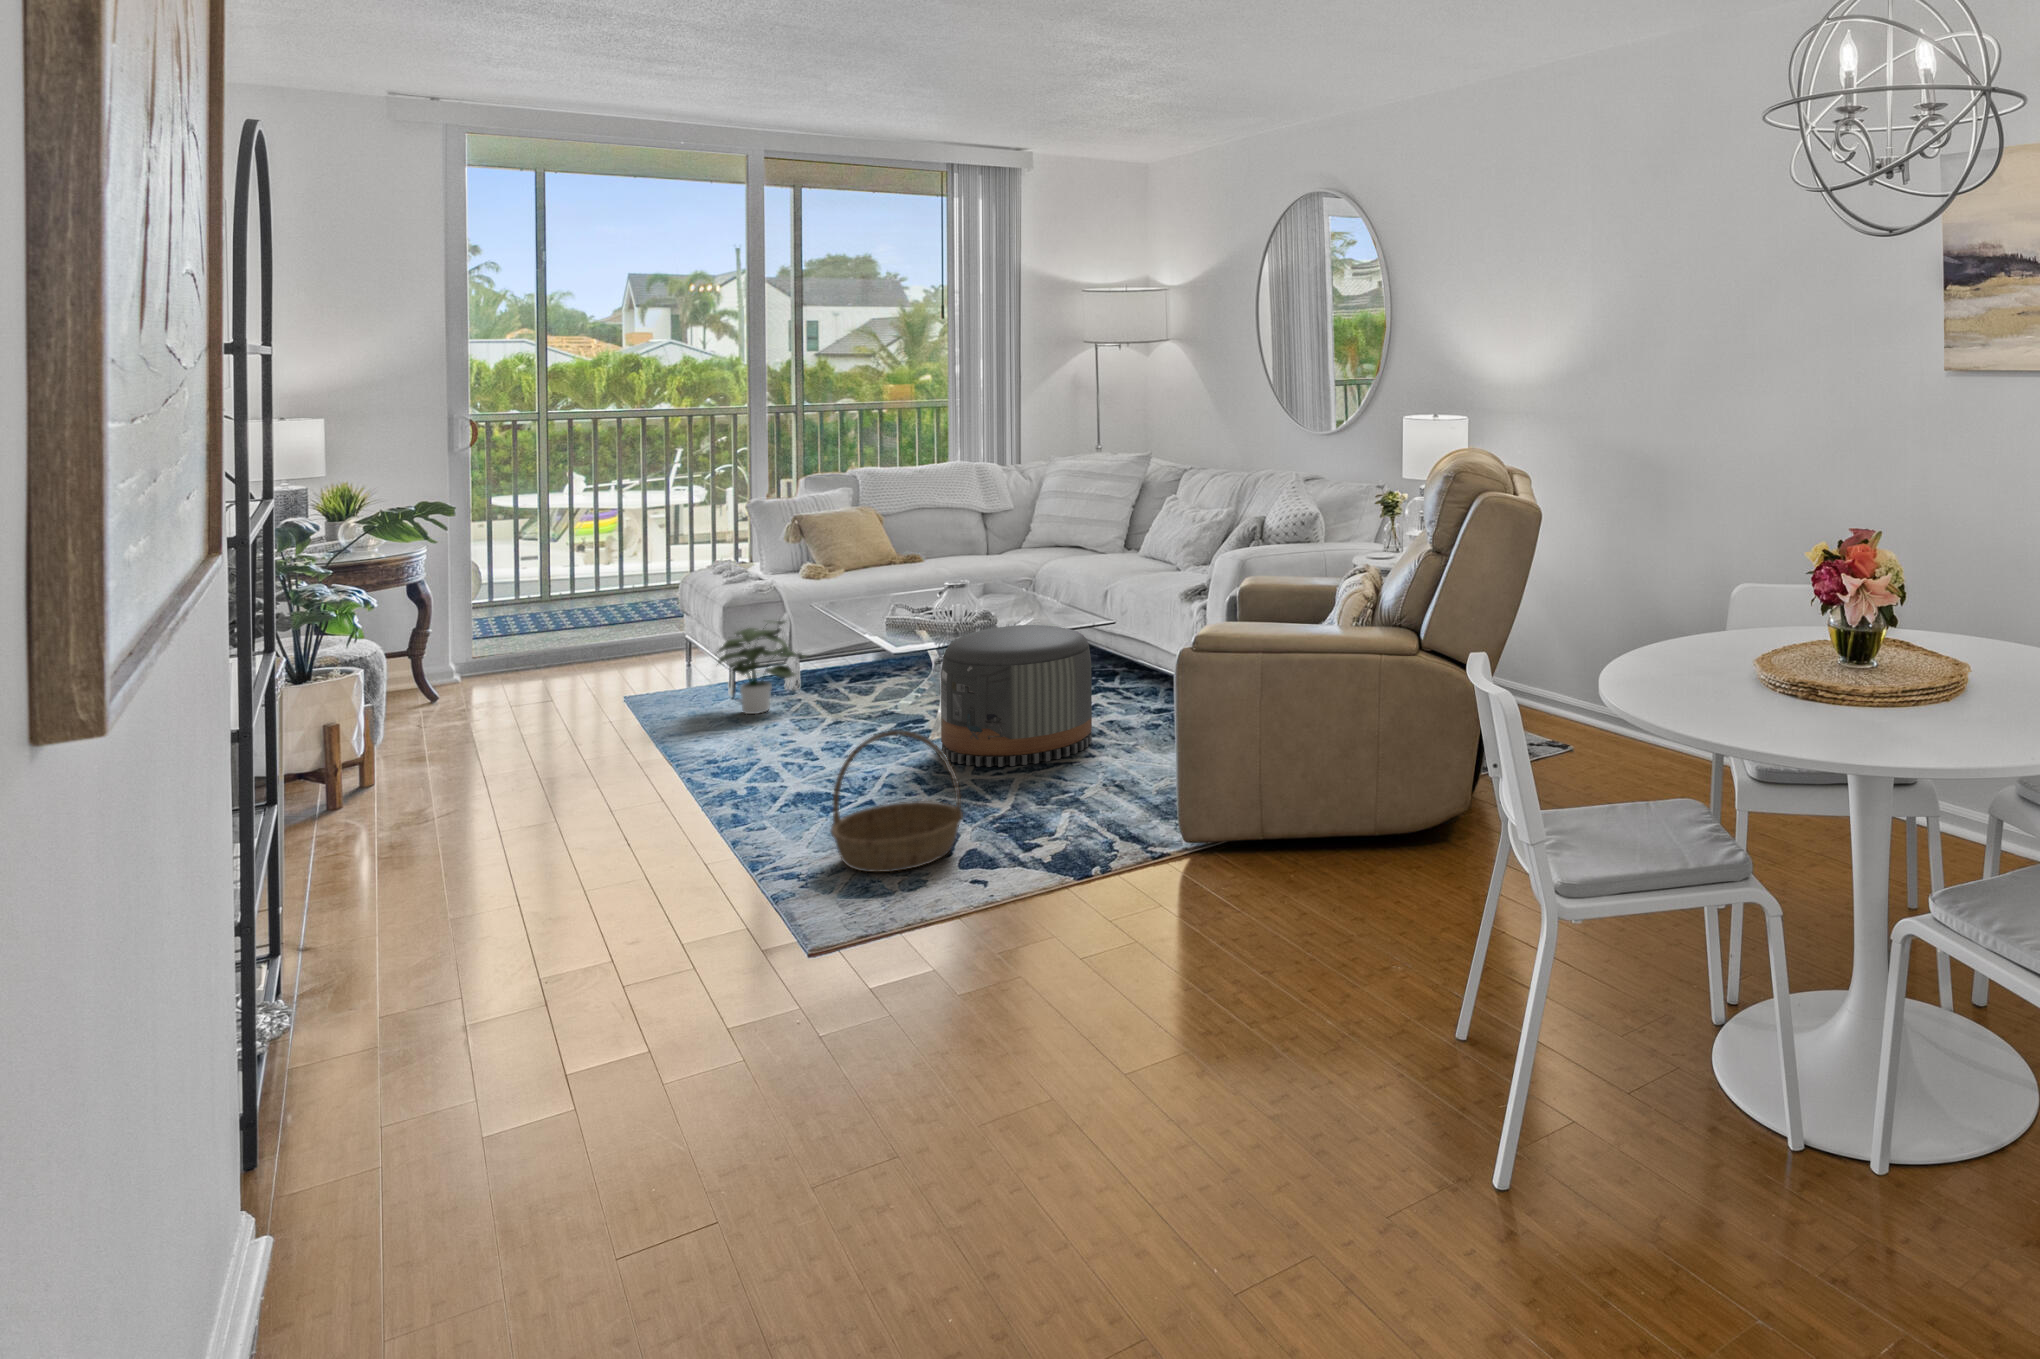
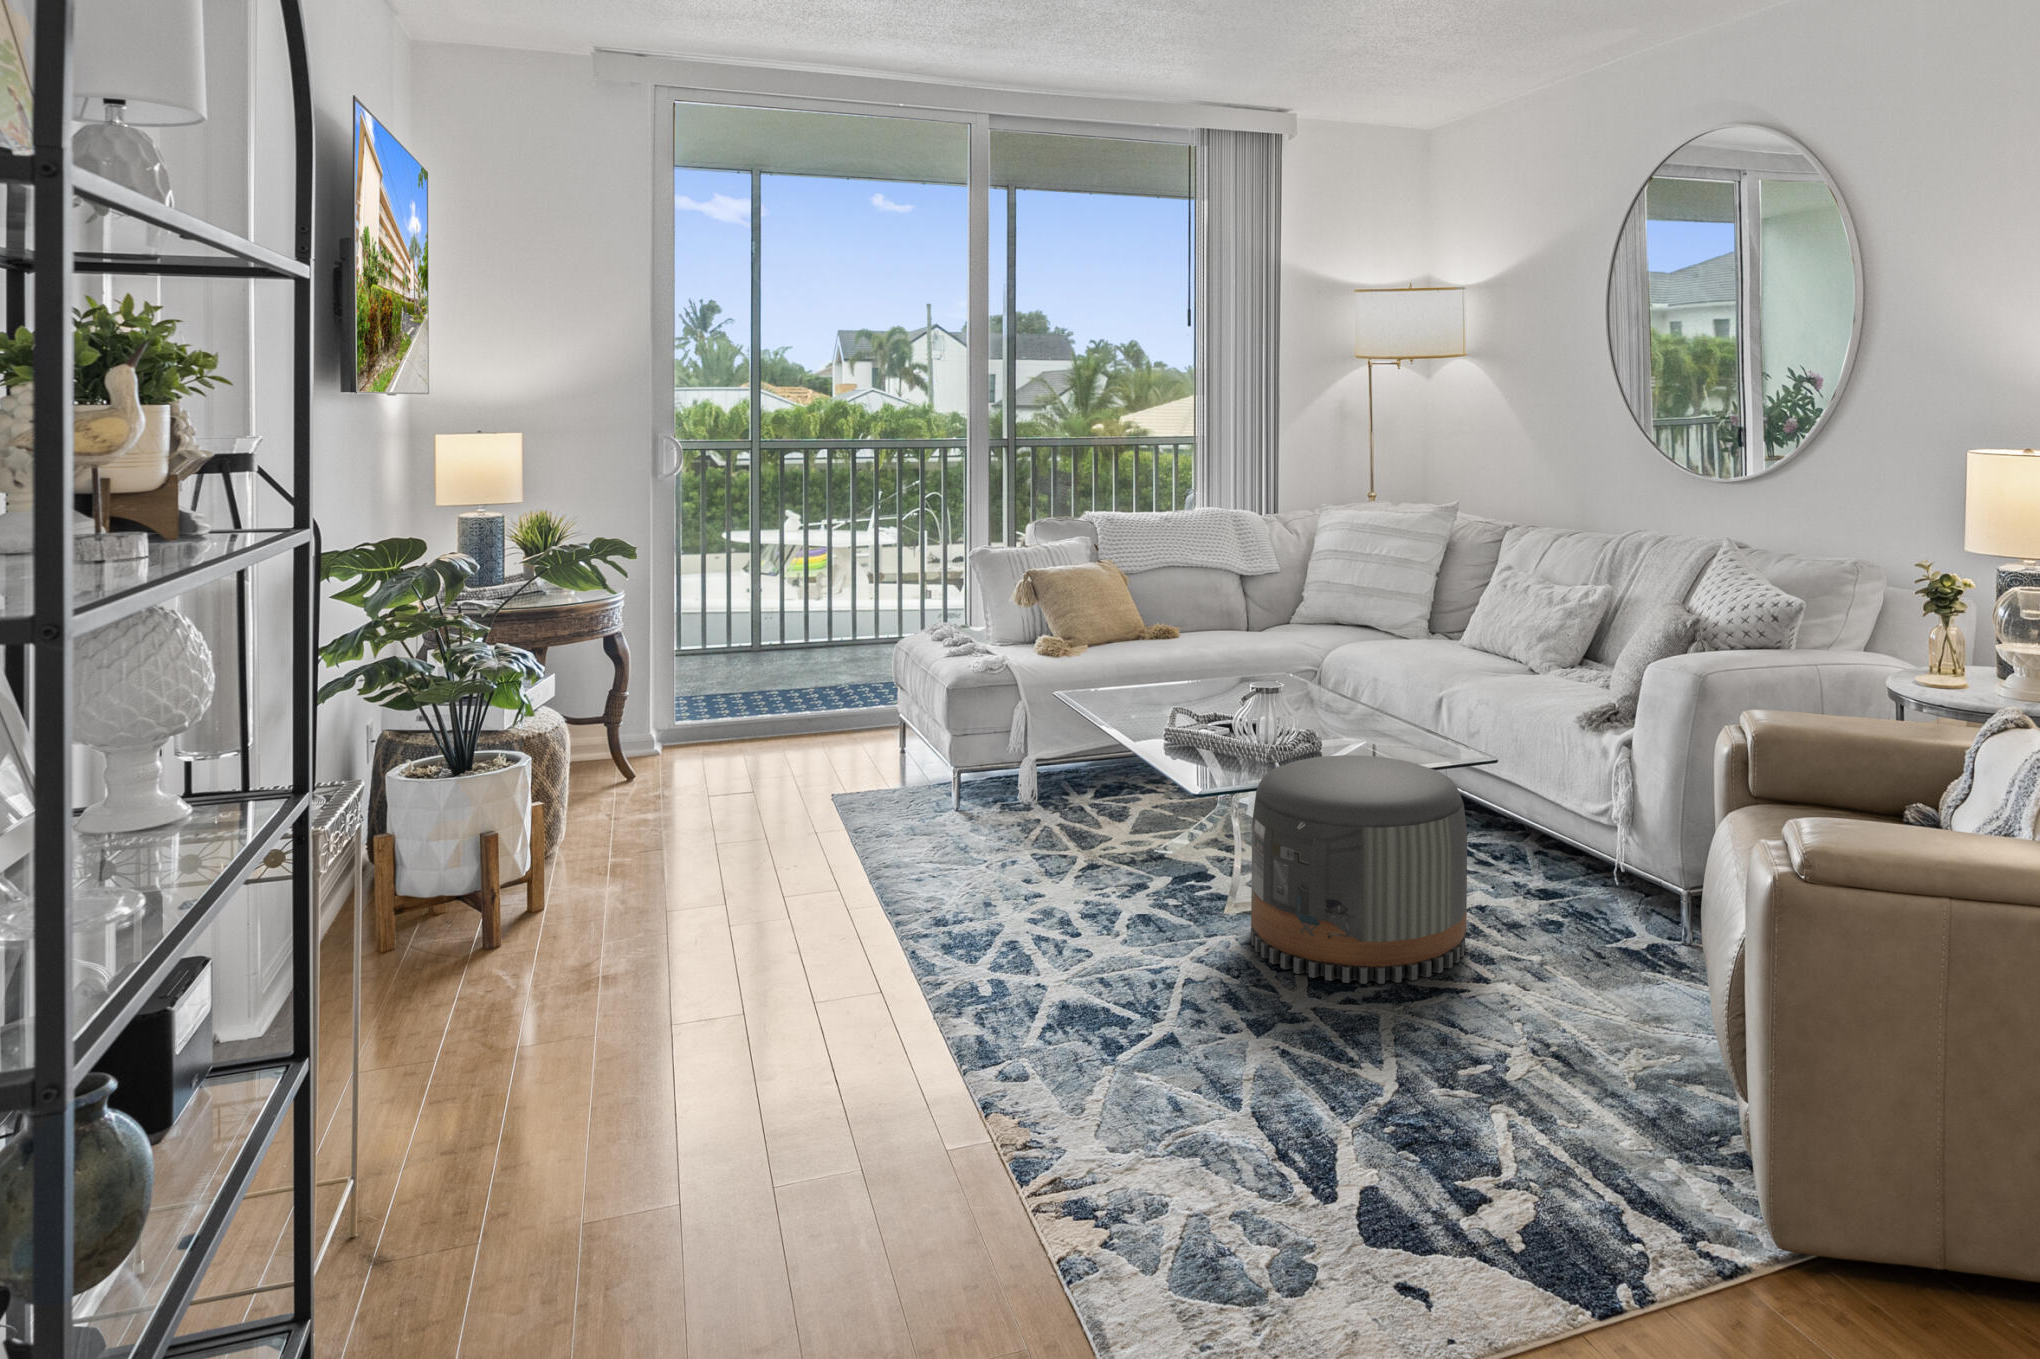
potted plant: present [717,621,806,714] -> none [940,712,1055,839]
basket: present [831,730,963,872] -> none [1144,961,1352,1217]

